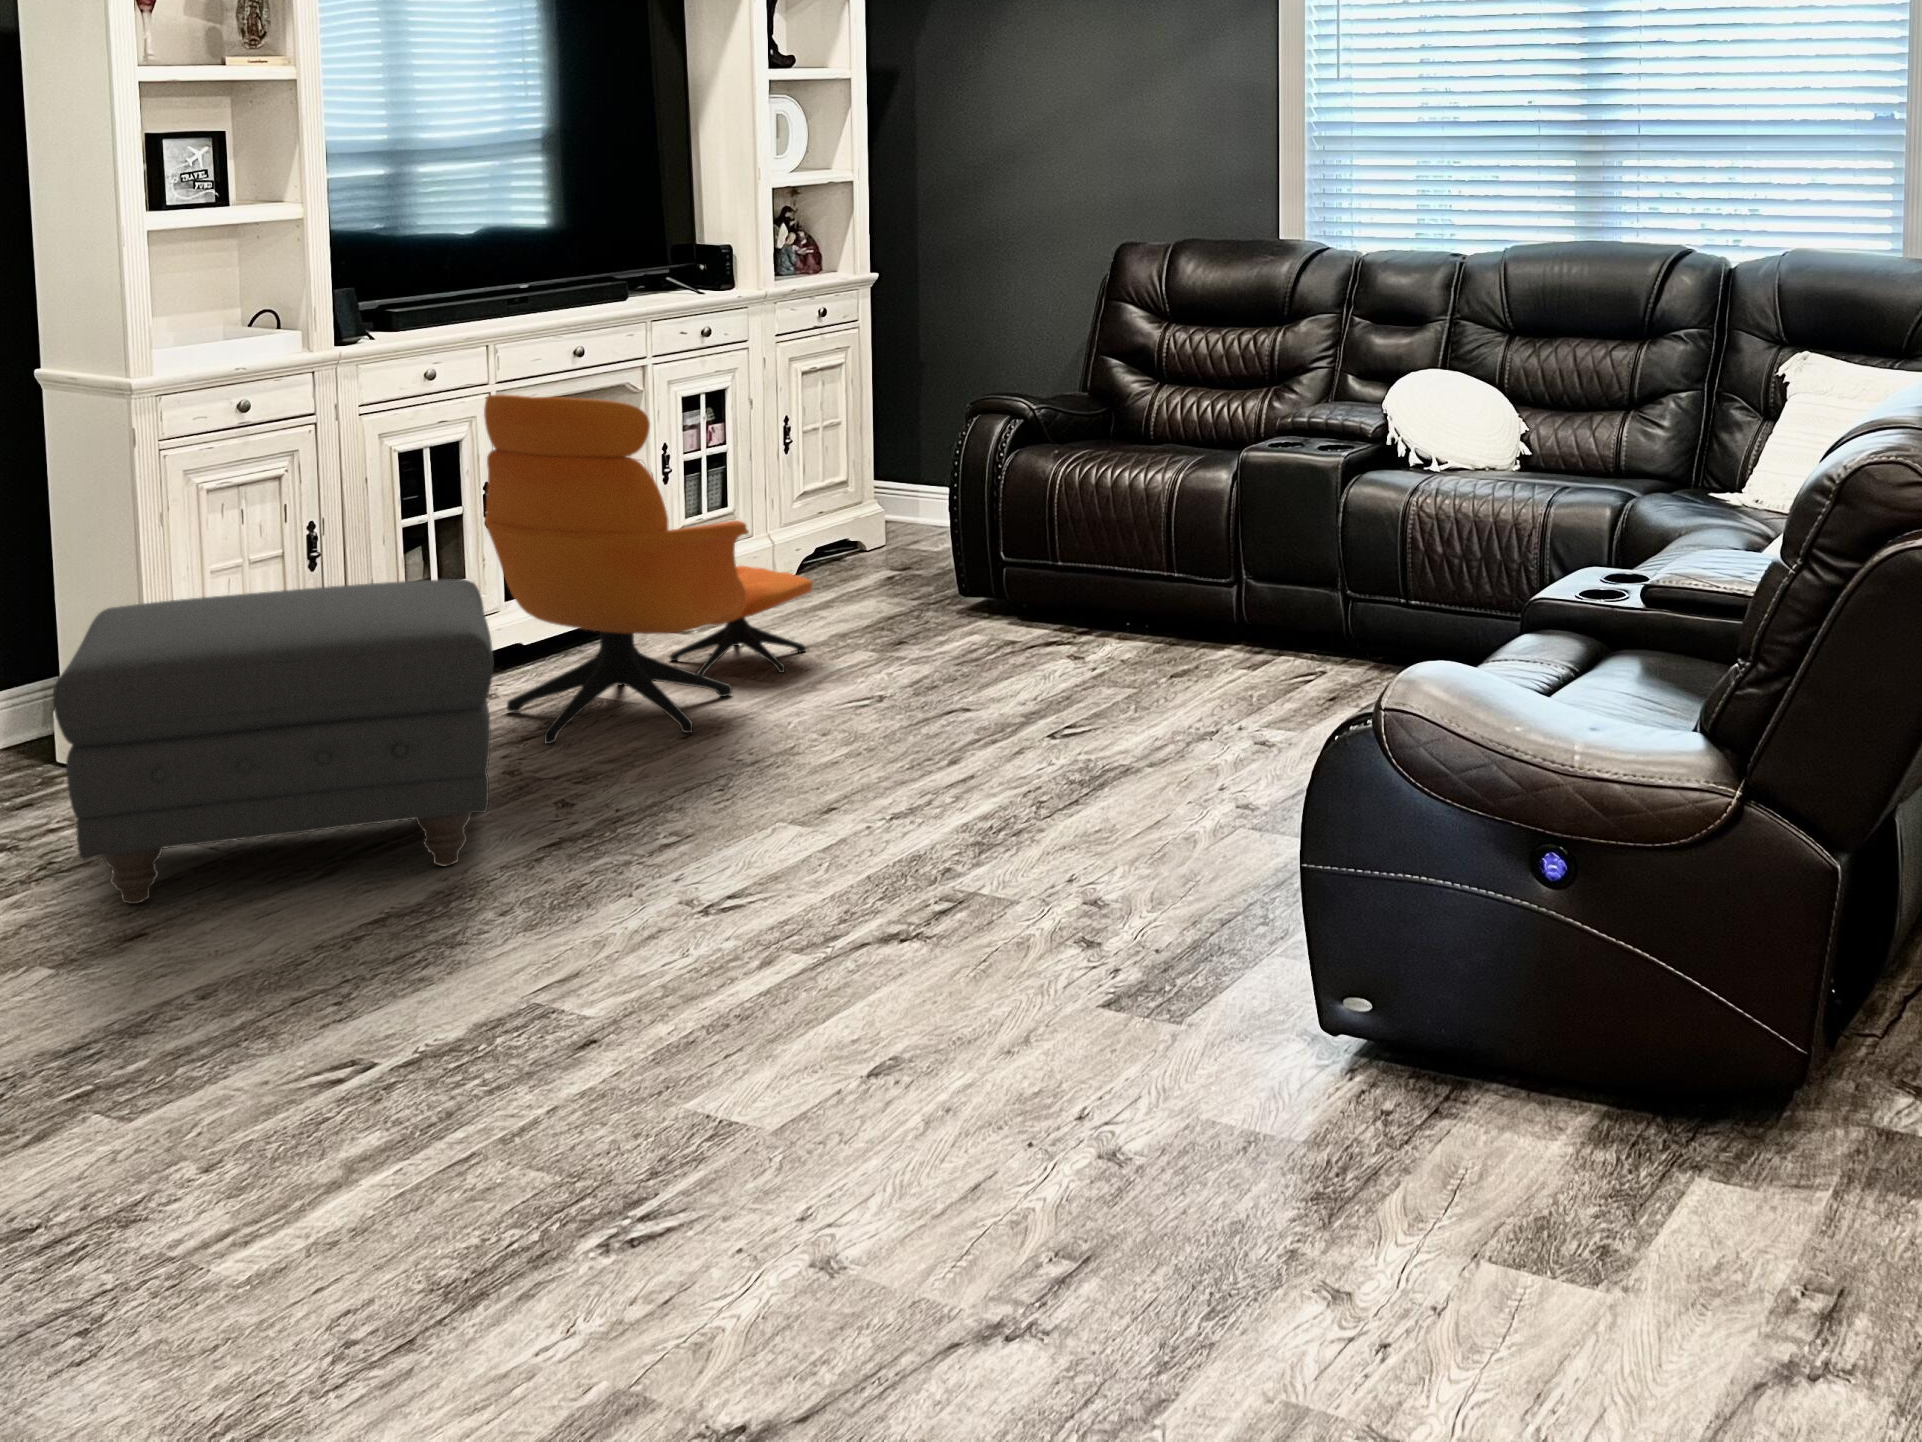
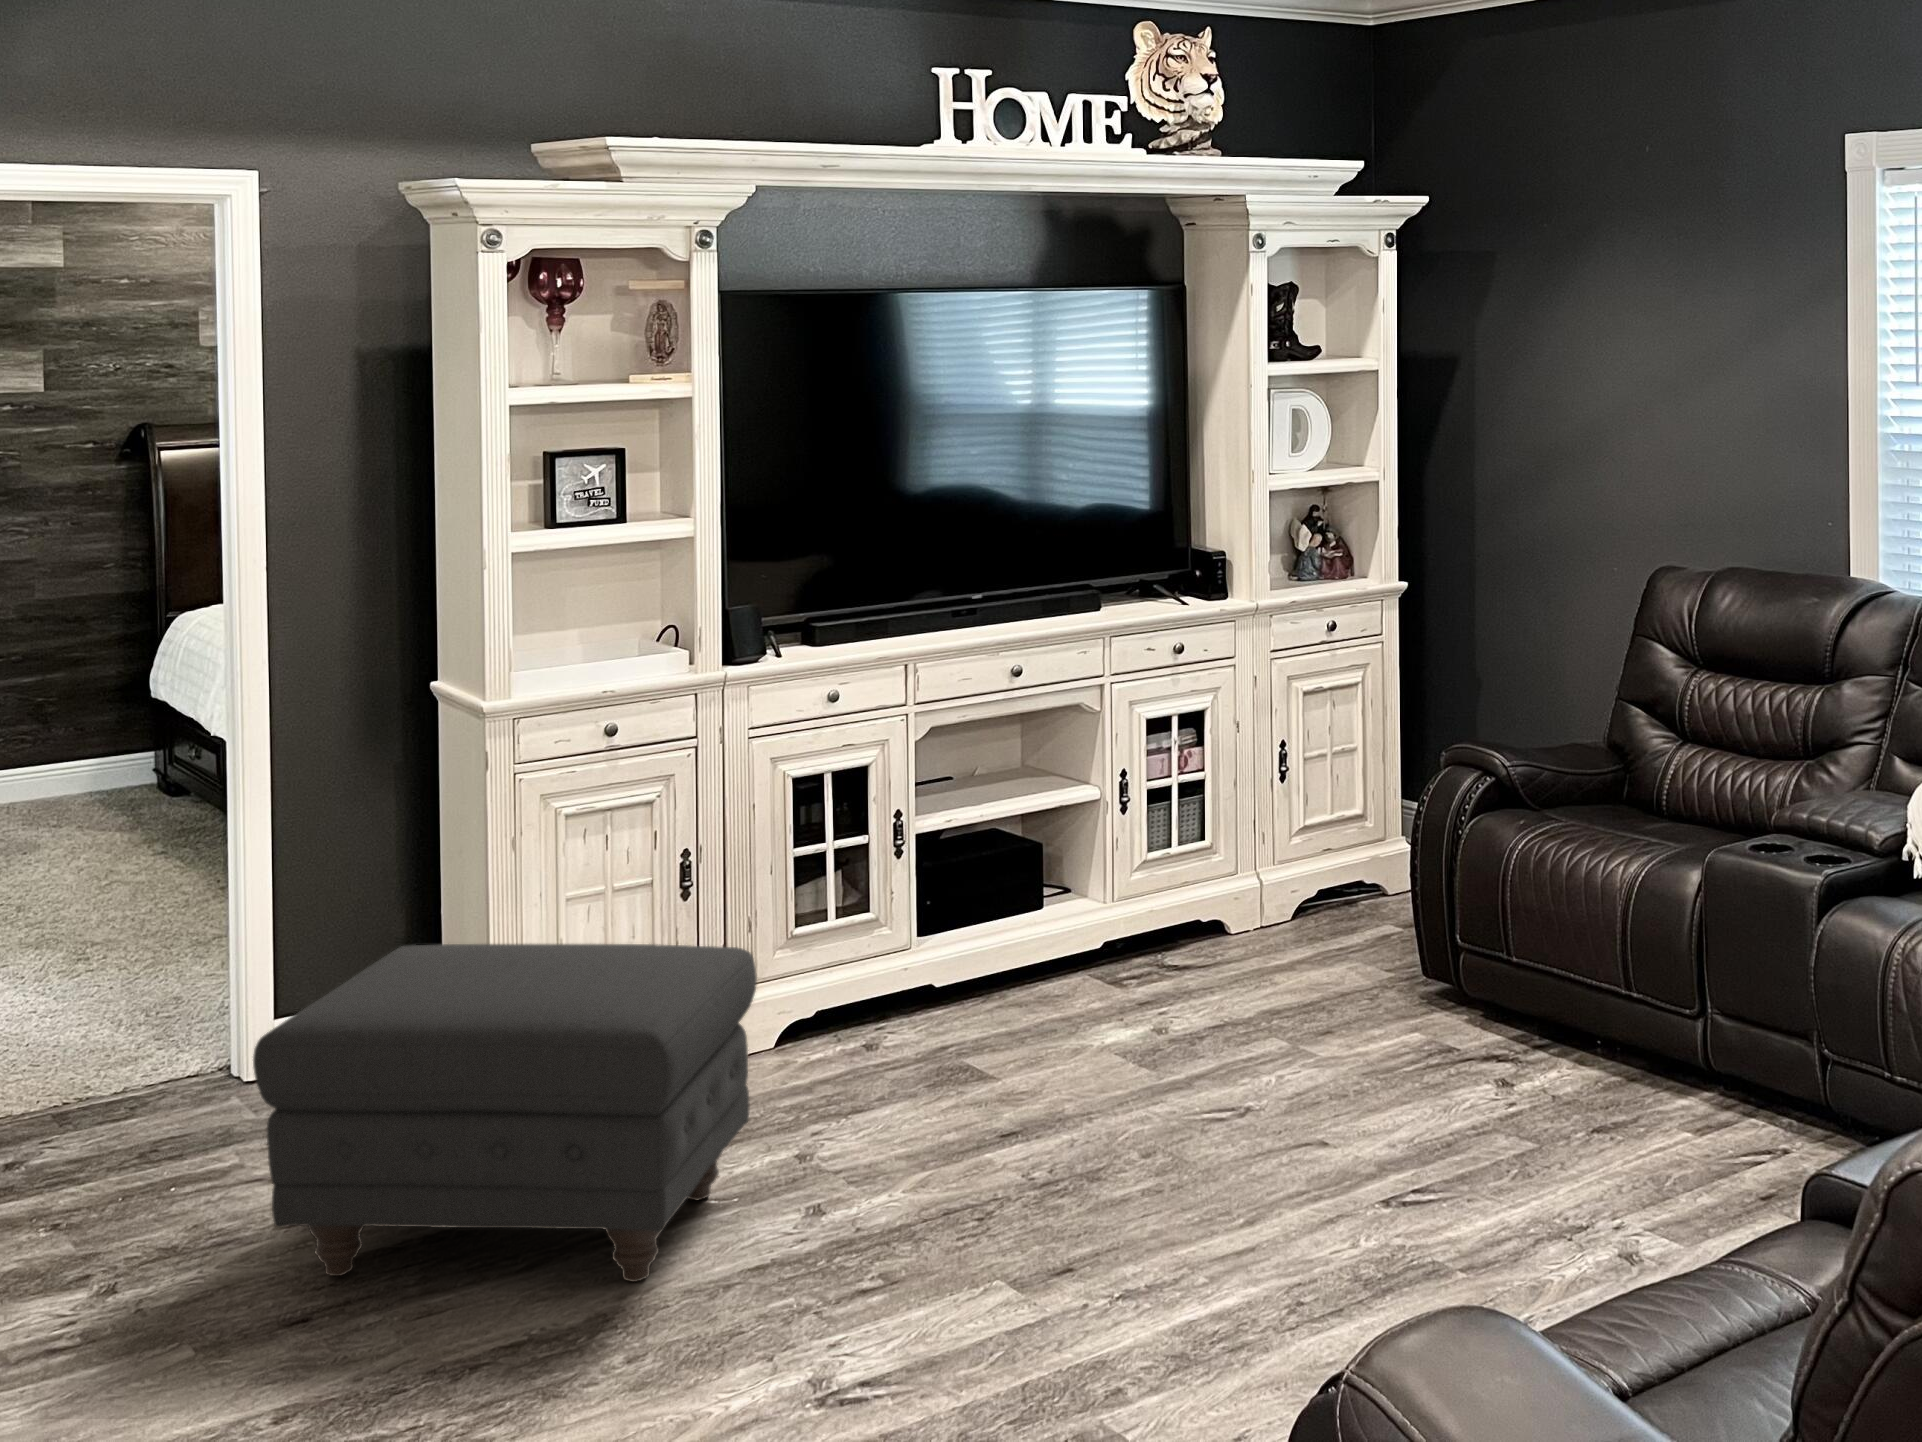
armchair: present [484,394,813,744] -> none [833,736,1223,1130]

